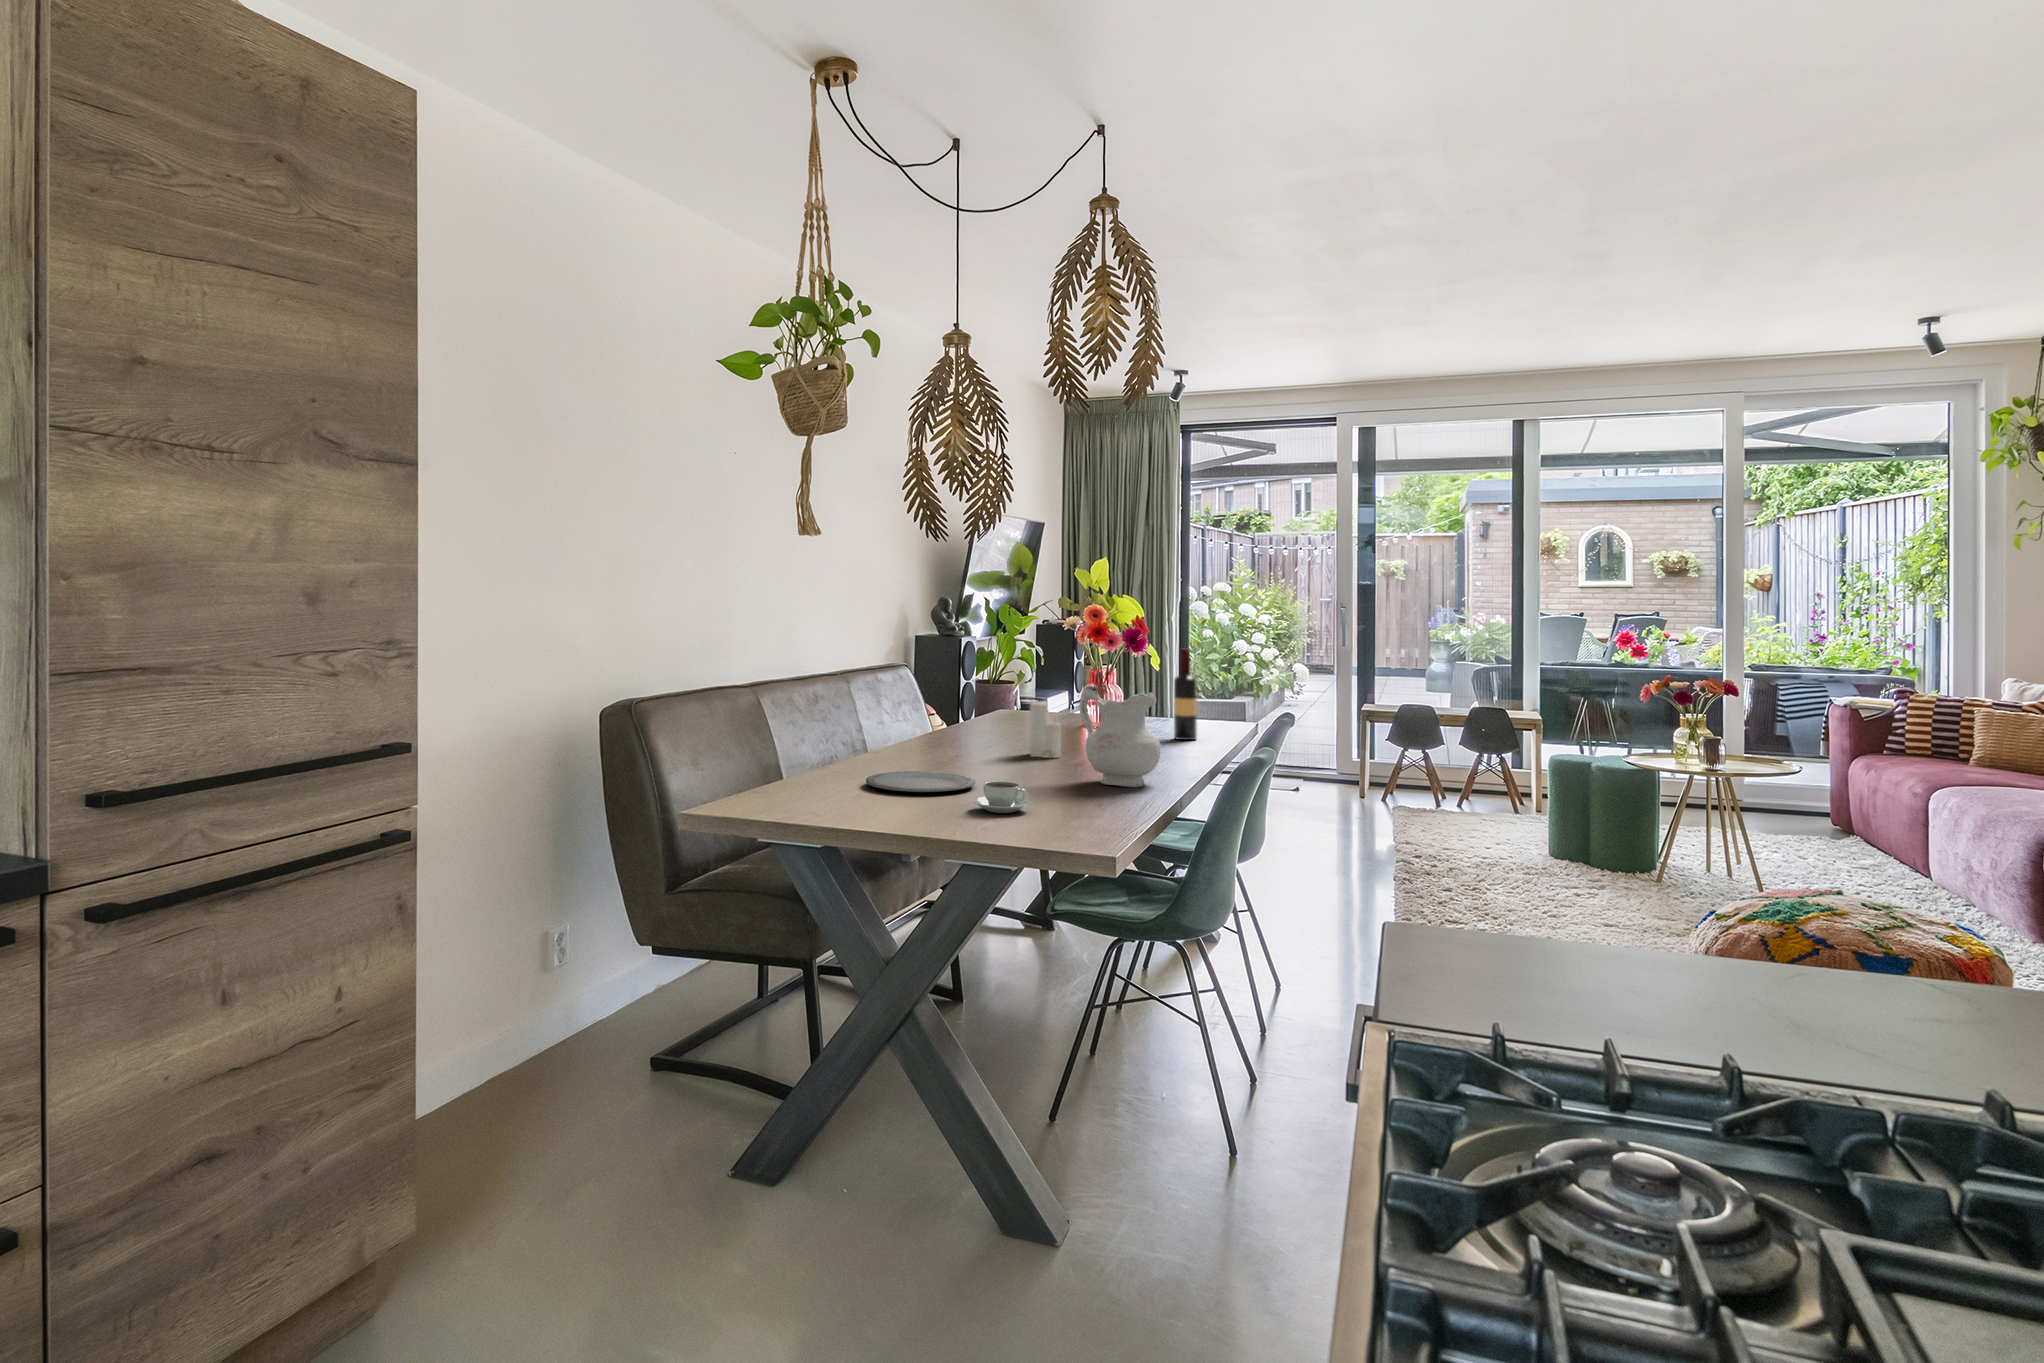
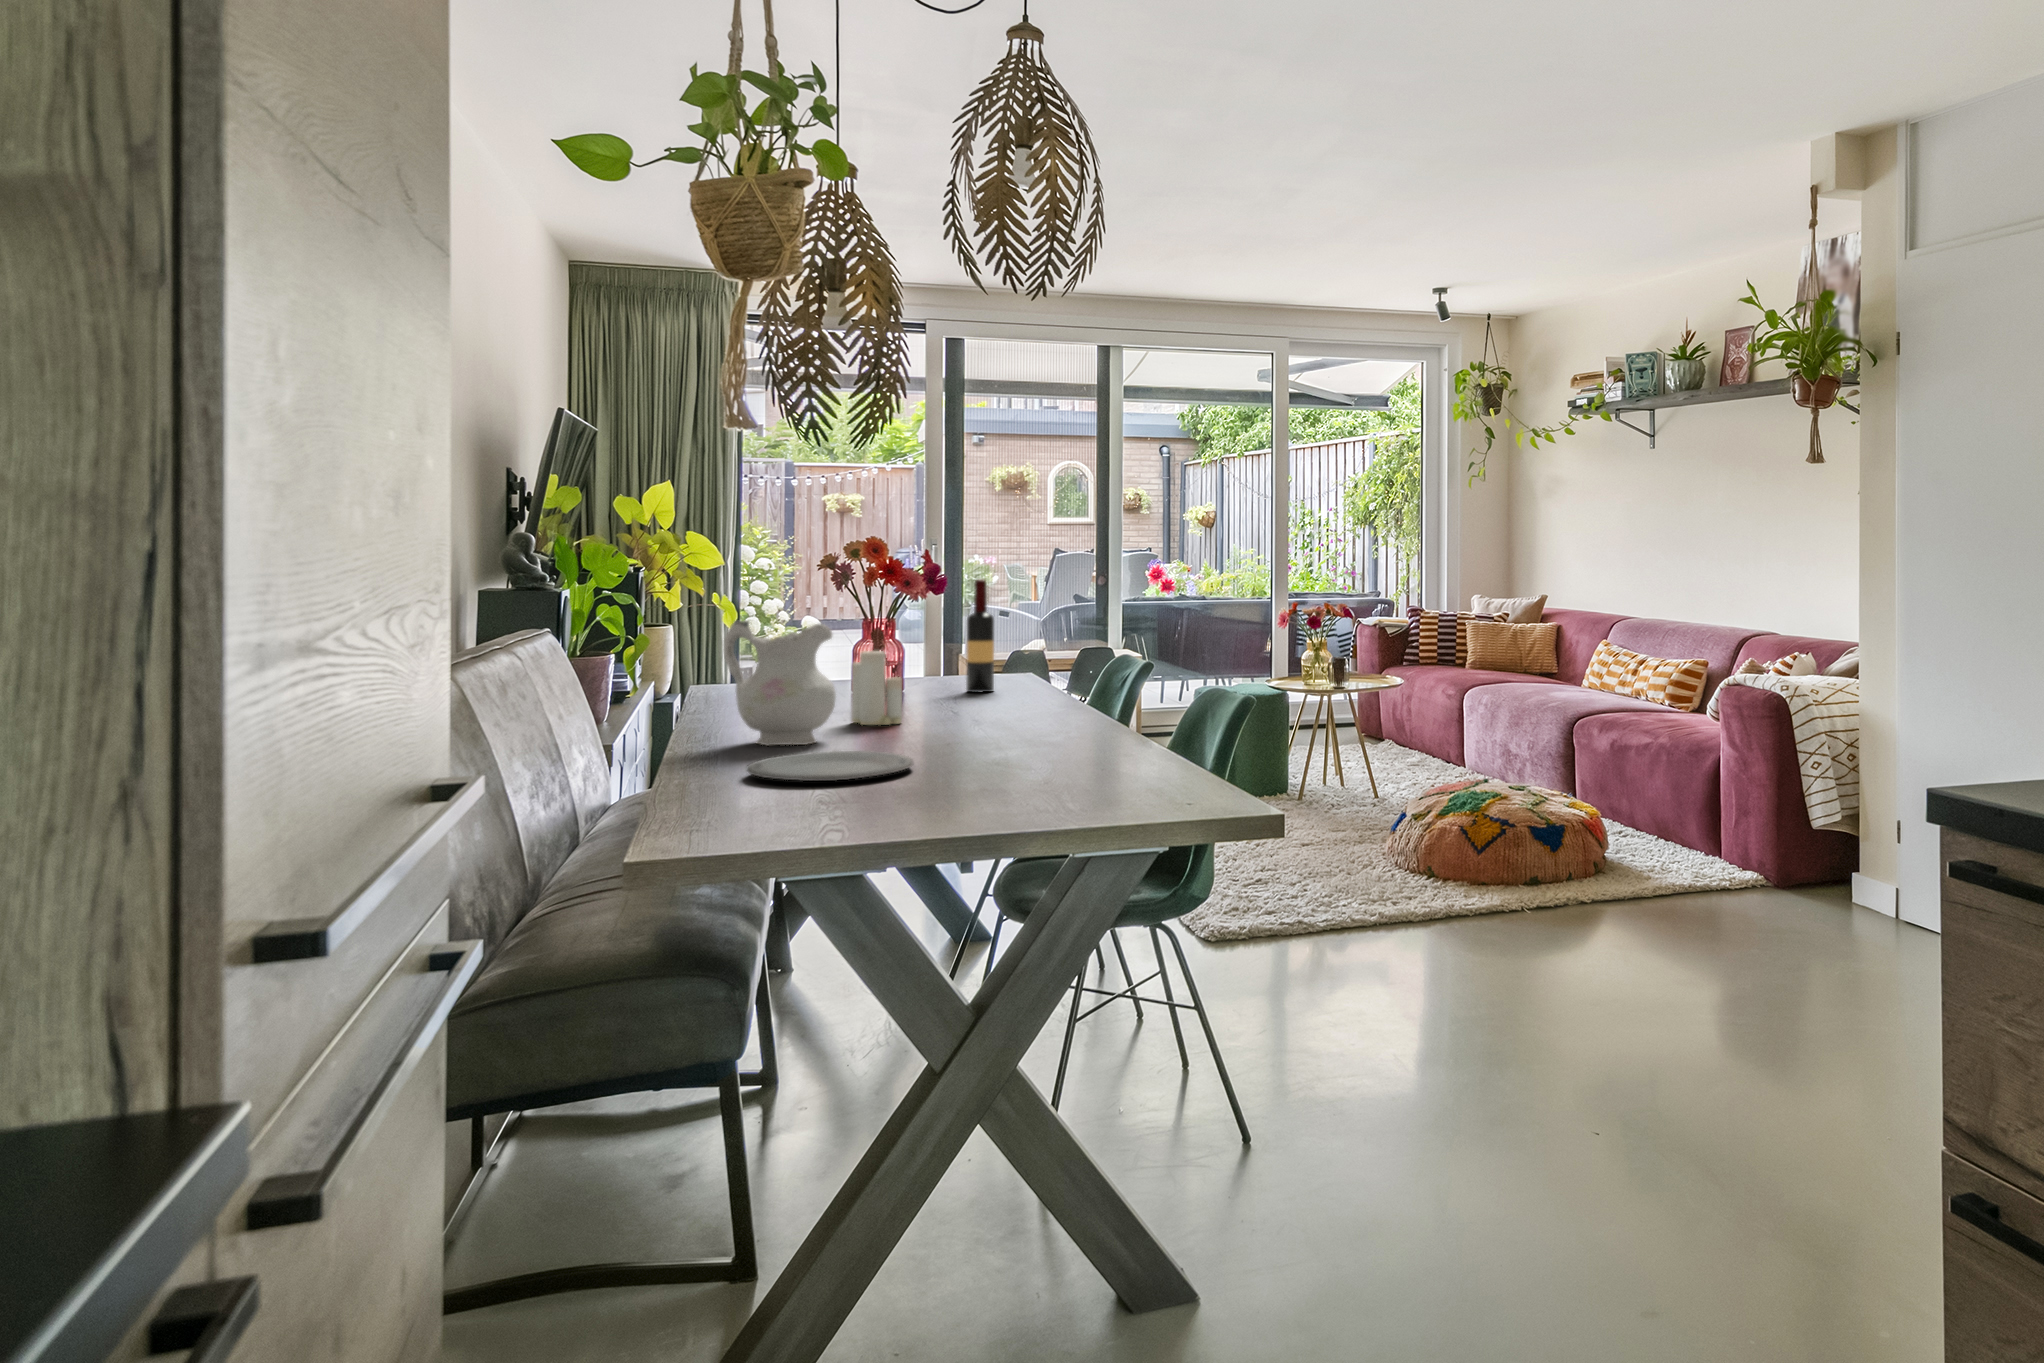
ceramic pitcher: present [1080,686,1160,787] -> present [724,621,836,745]
coffee cup: present [973,782,1030,813] -> none [982,745,1061,787]

